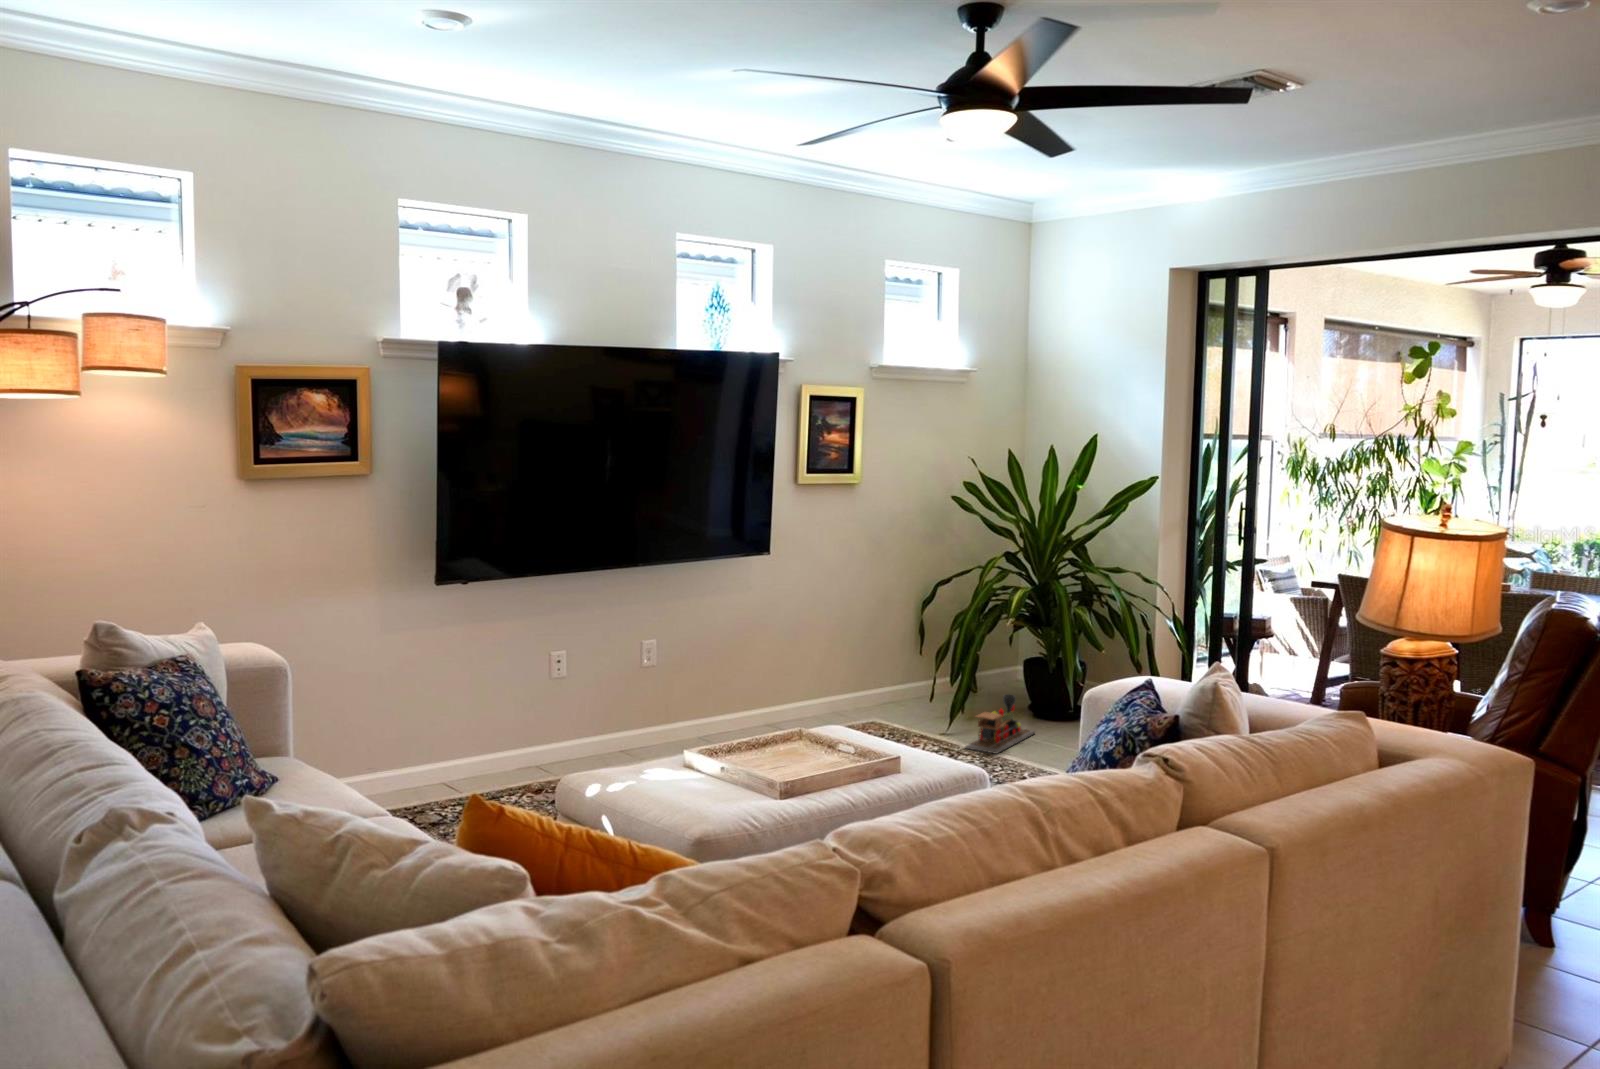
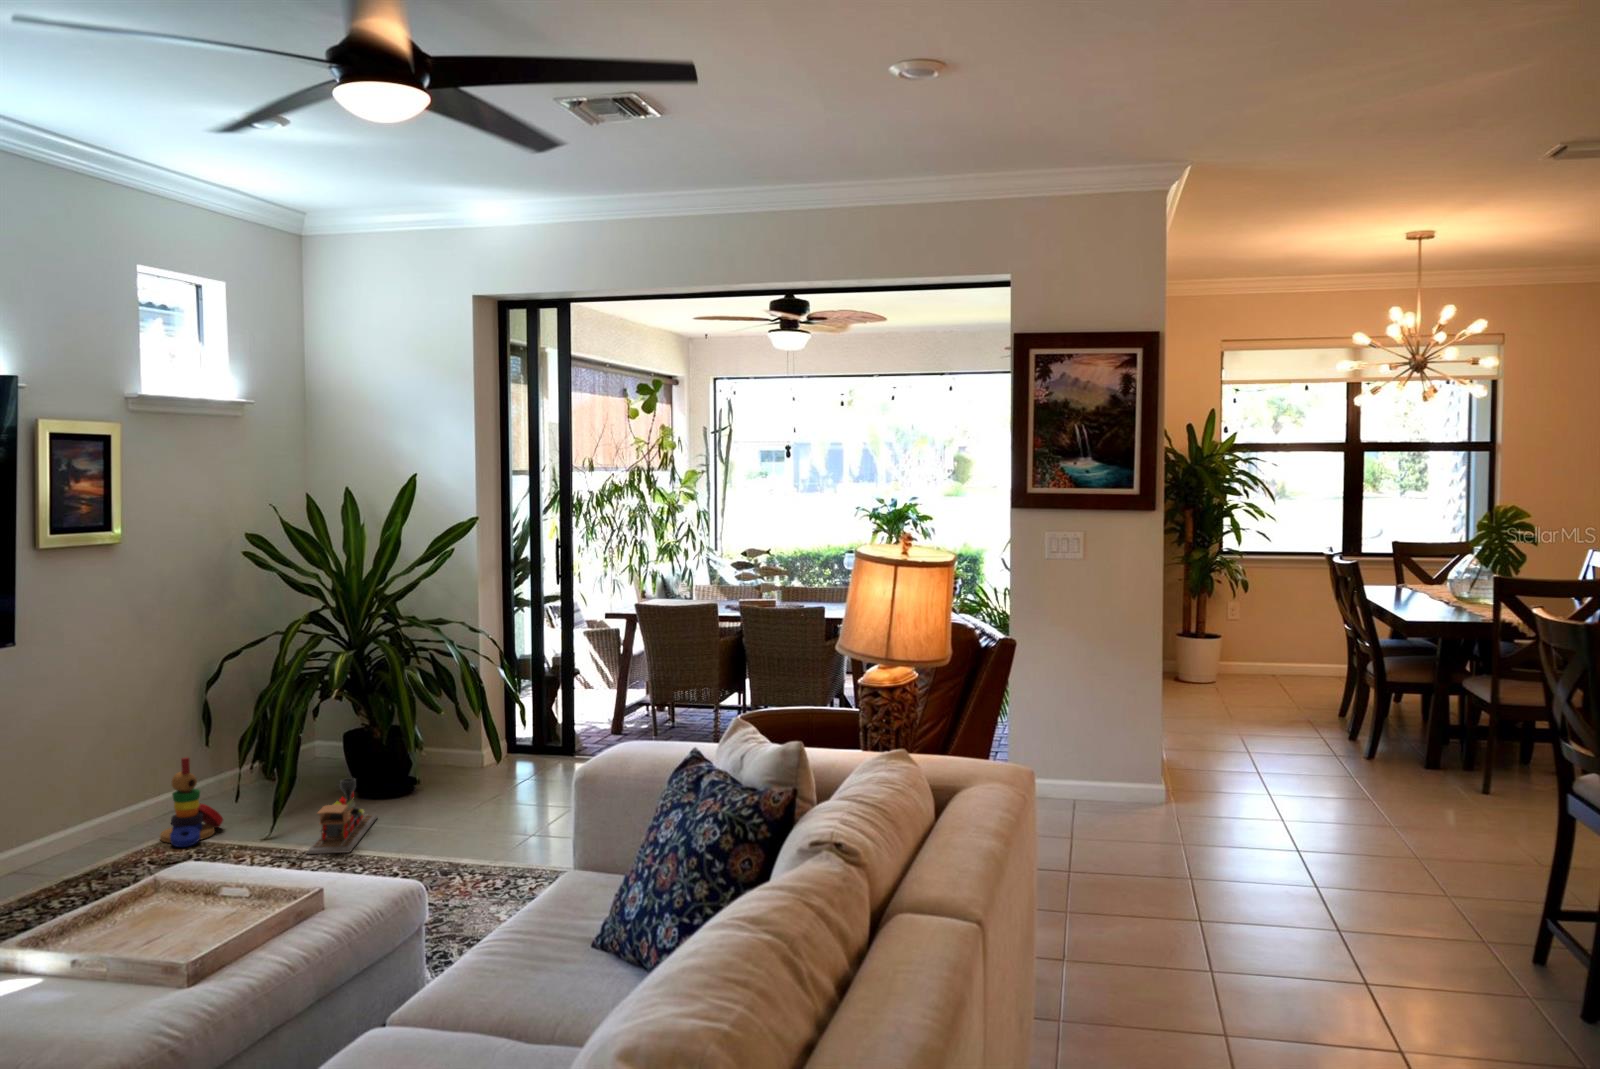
stacking toy: none [871,657,918,726] -> present [160,757,223,847]

